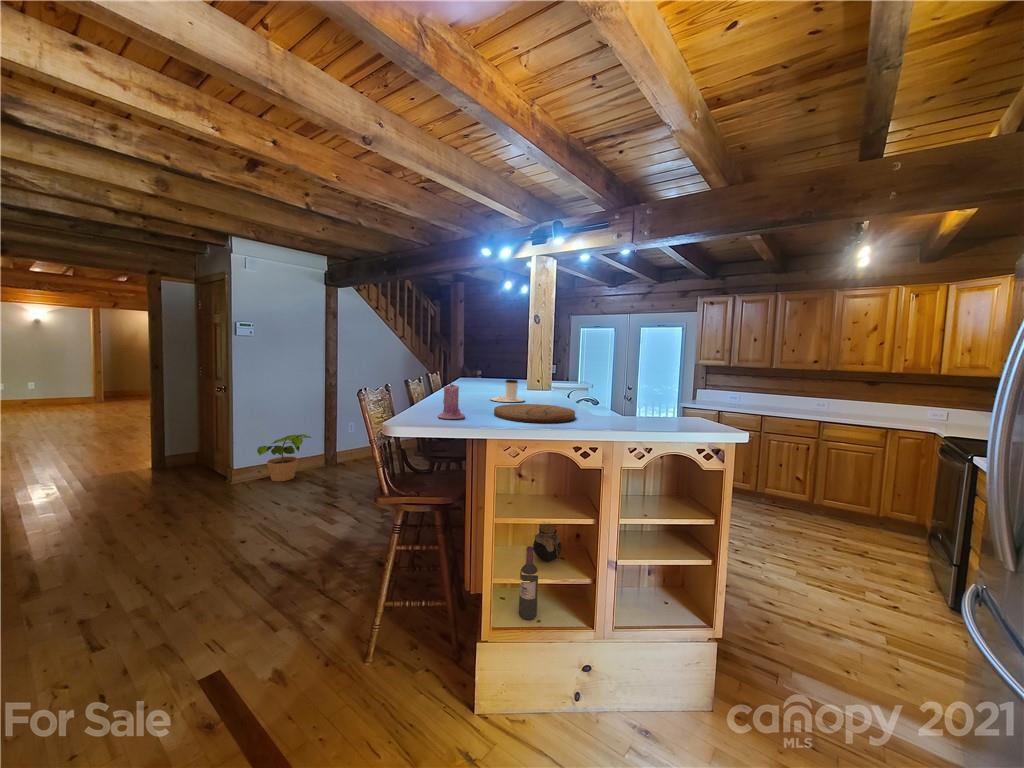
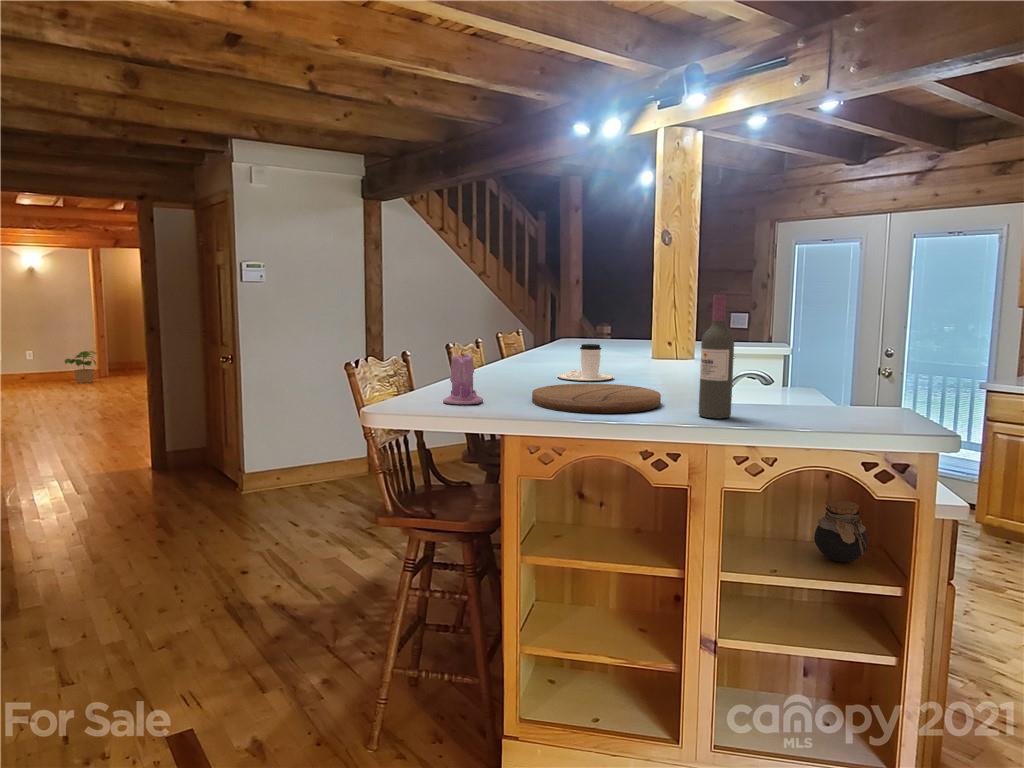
potted plant: present [257,434,312,481] -> present [65,351,96,383]
jar: present [533,524,561,561] -> present [814,500,867,562]
wine bottle: present [519,546,538,620] -> present [699,295,734,419]

